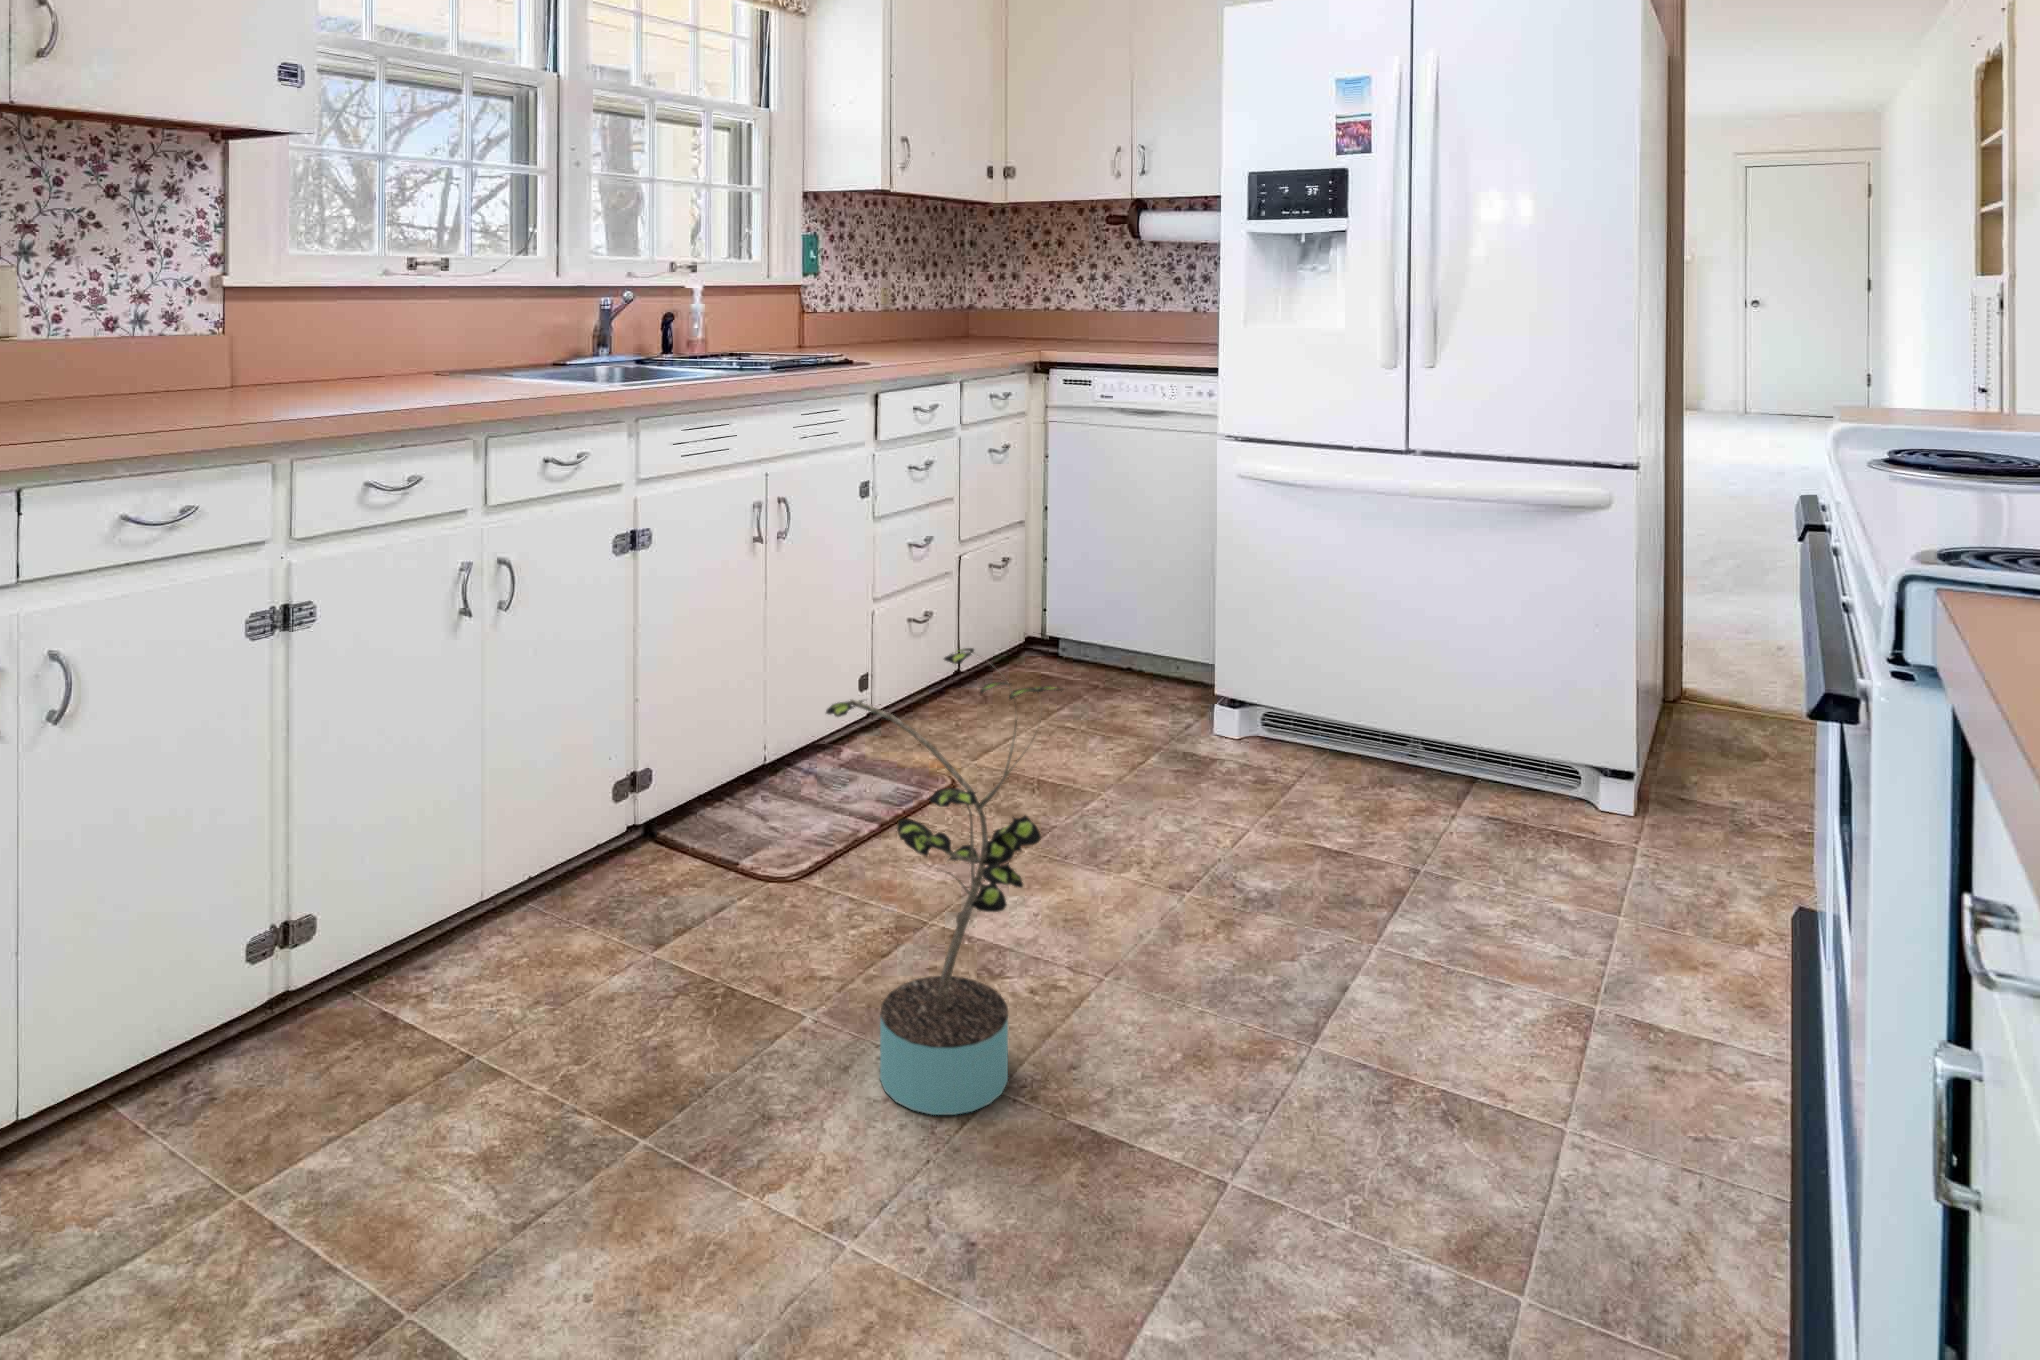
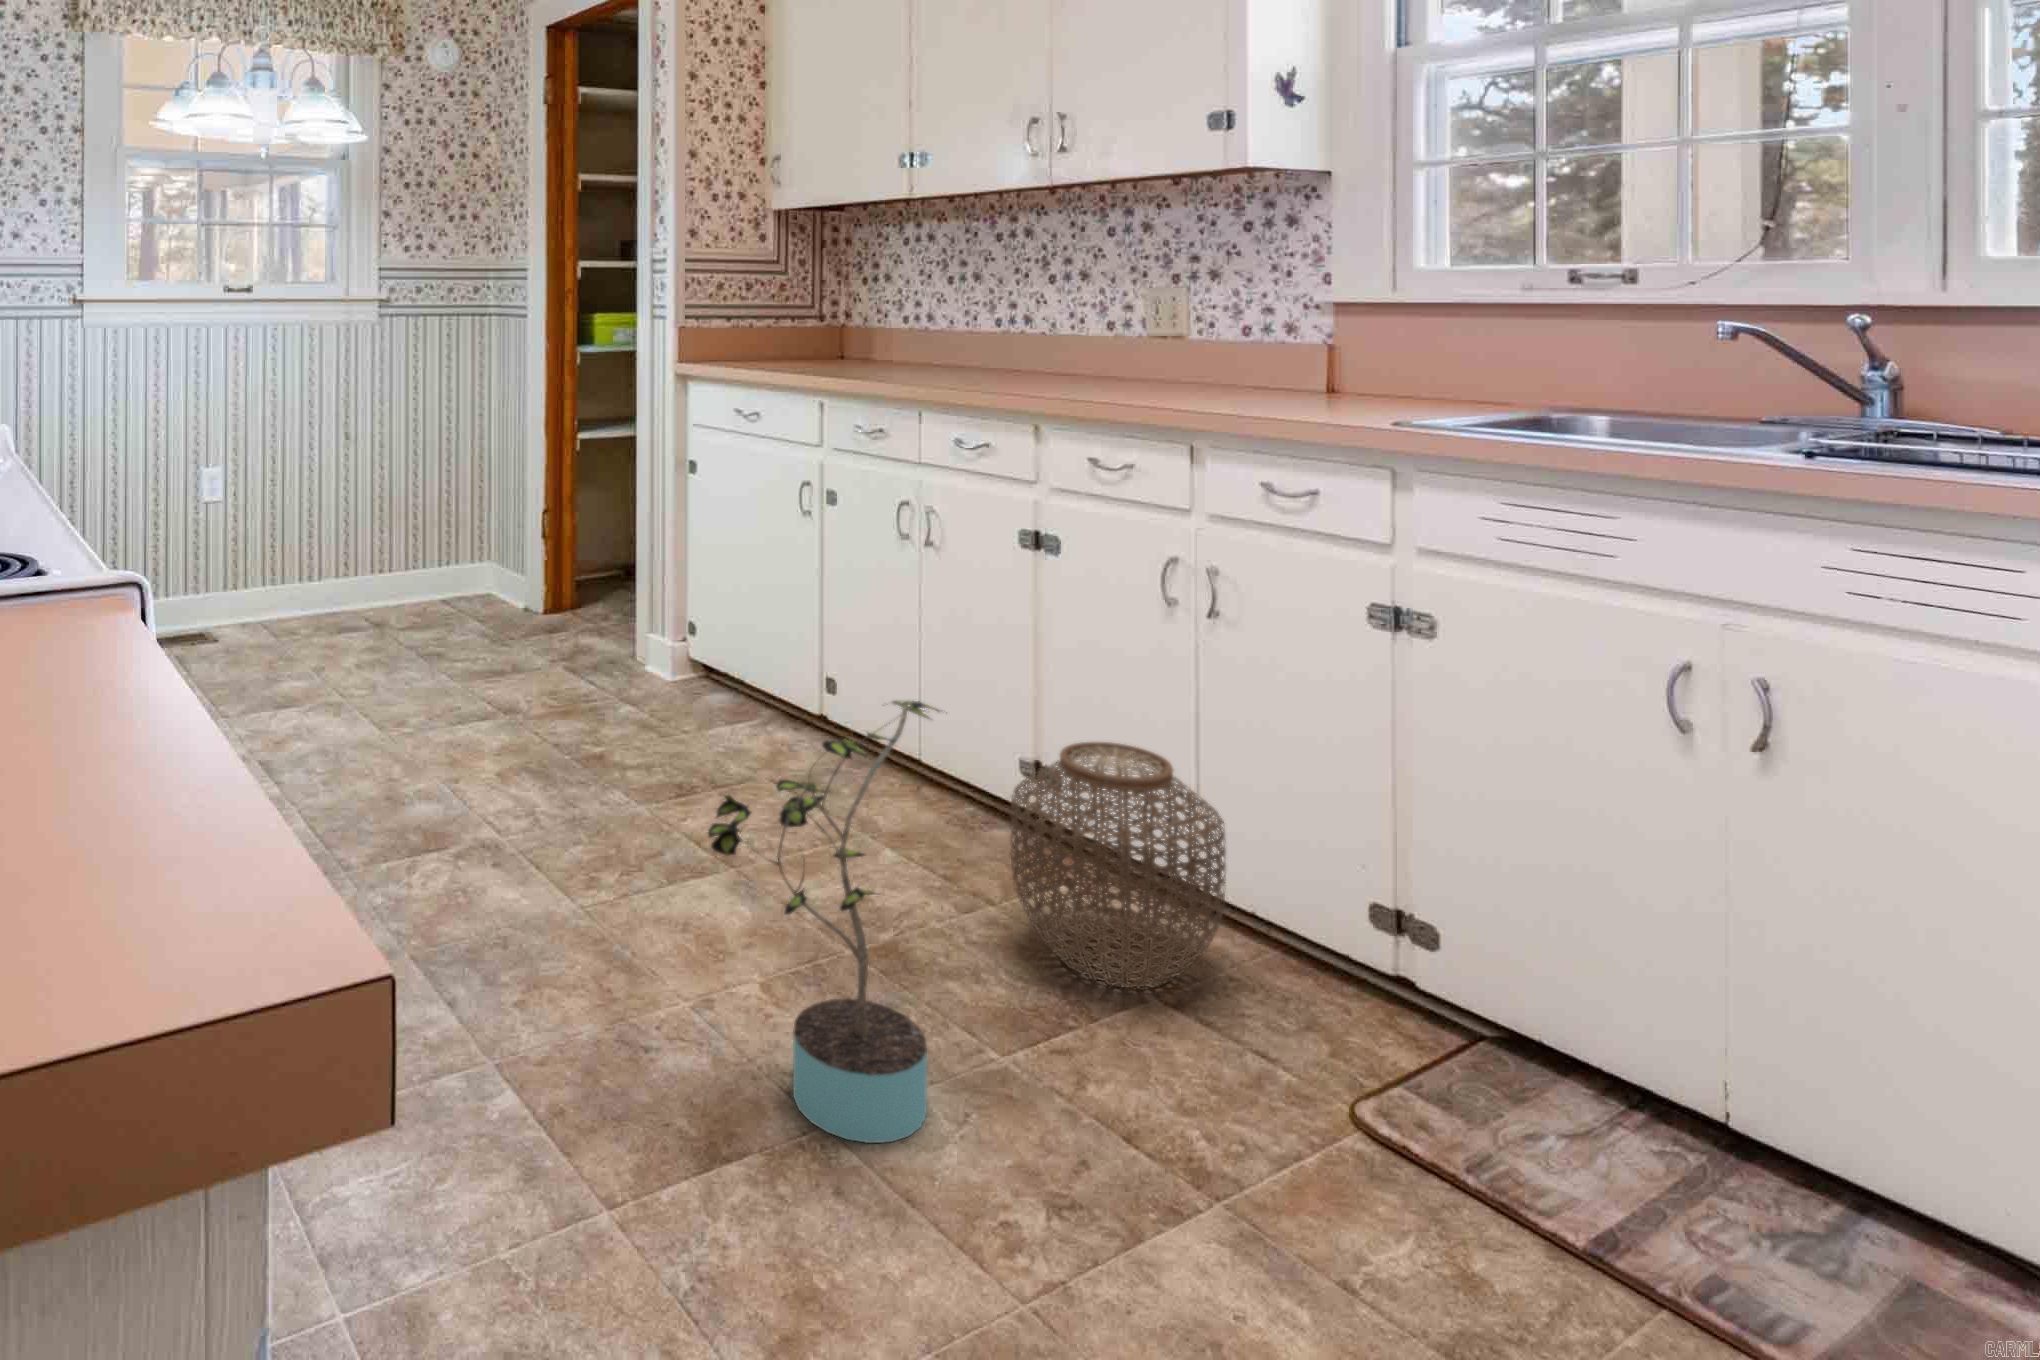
woven basket: none [482,745,693,999] -> present [1011,742,1225,989]

